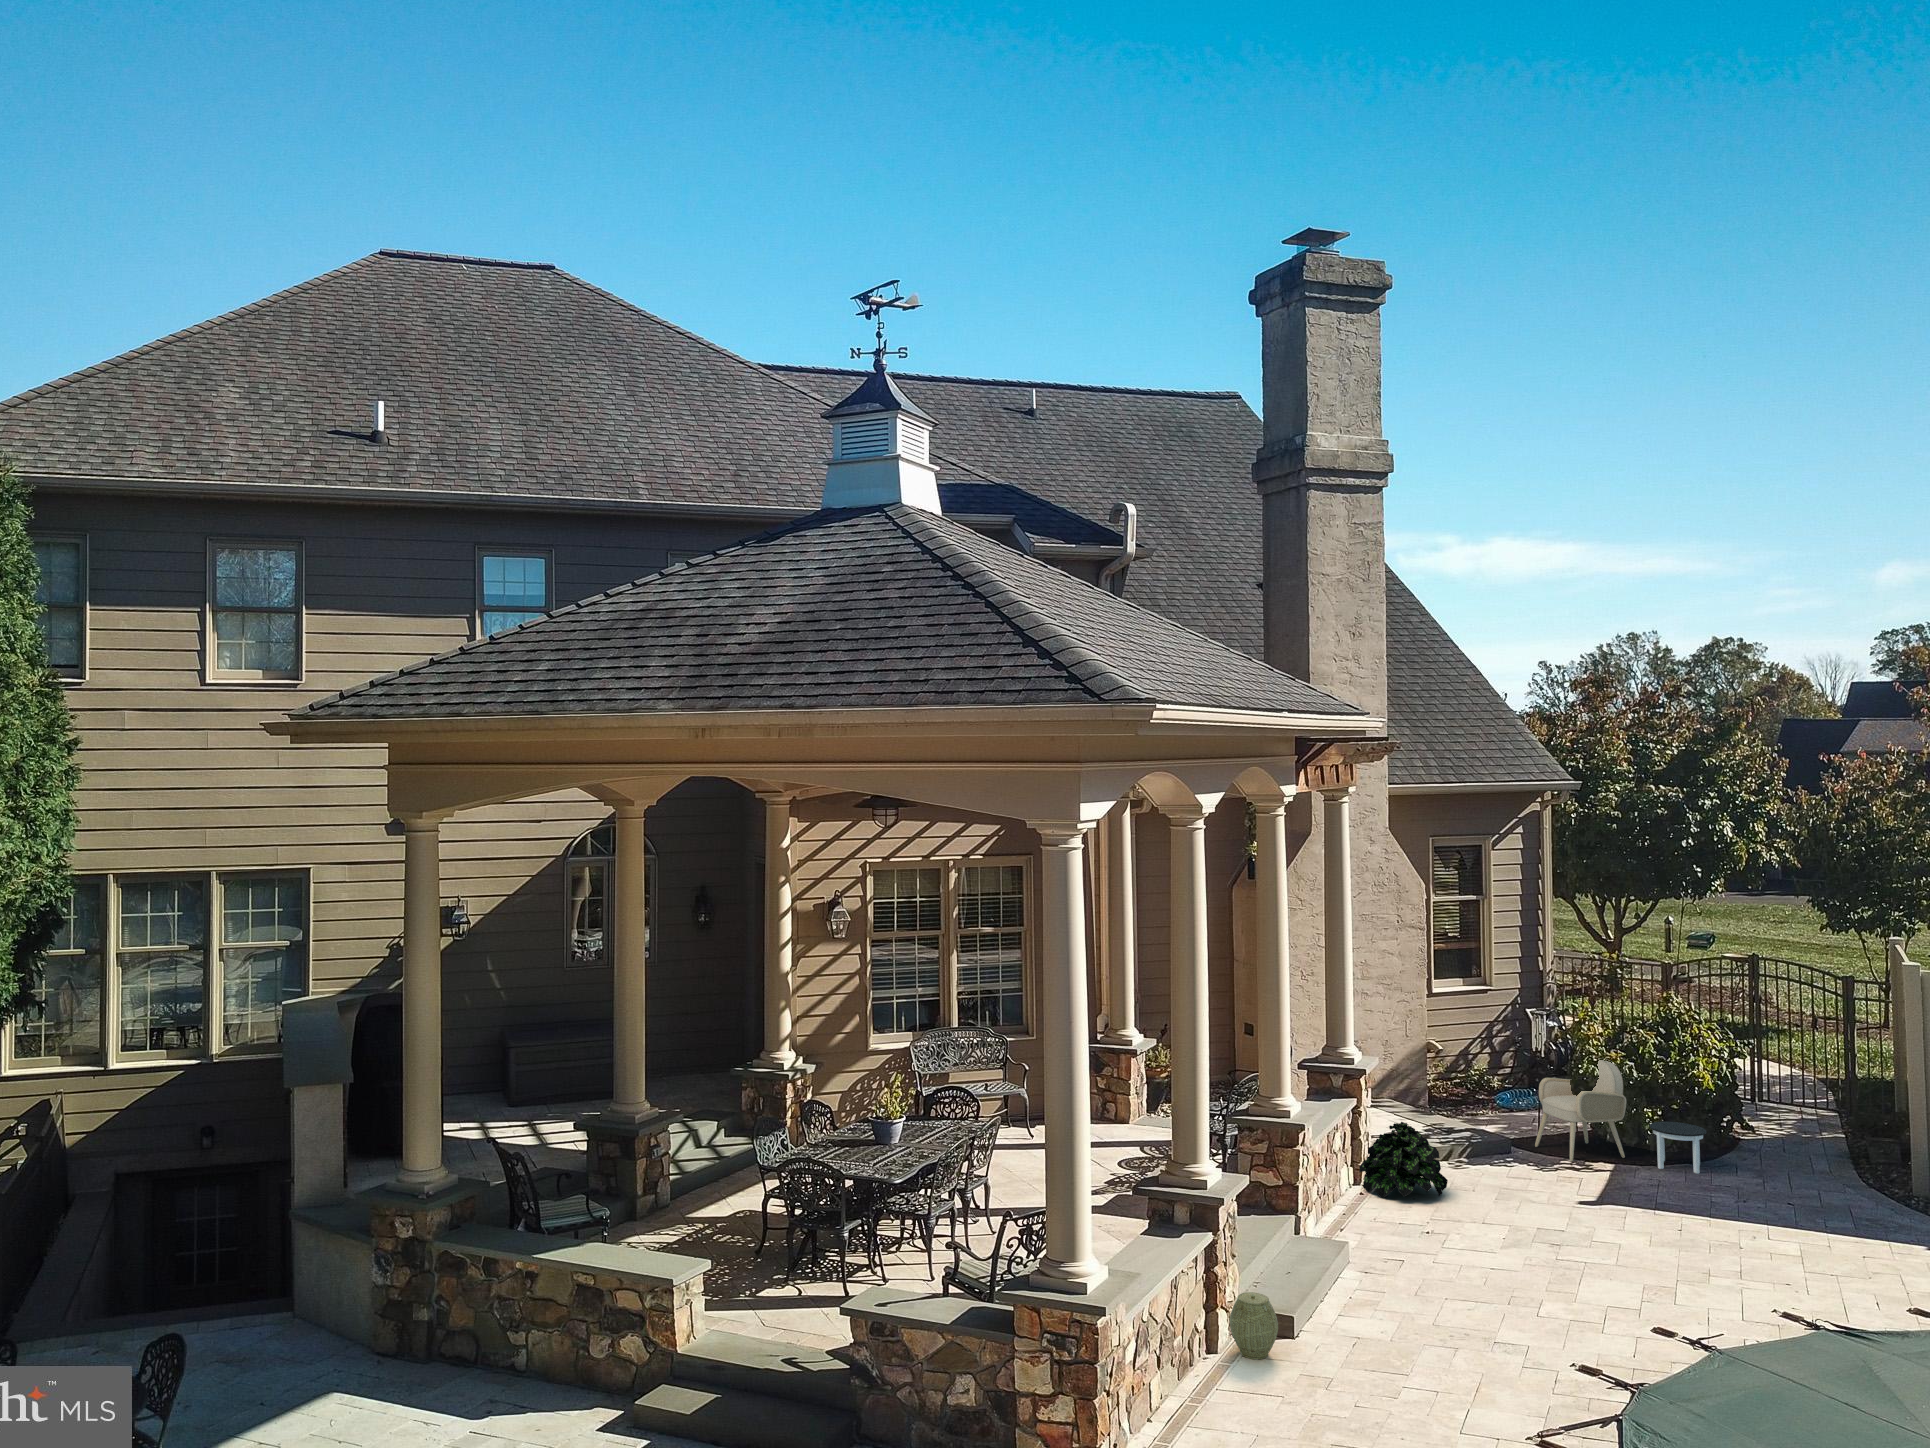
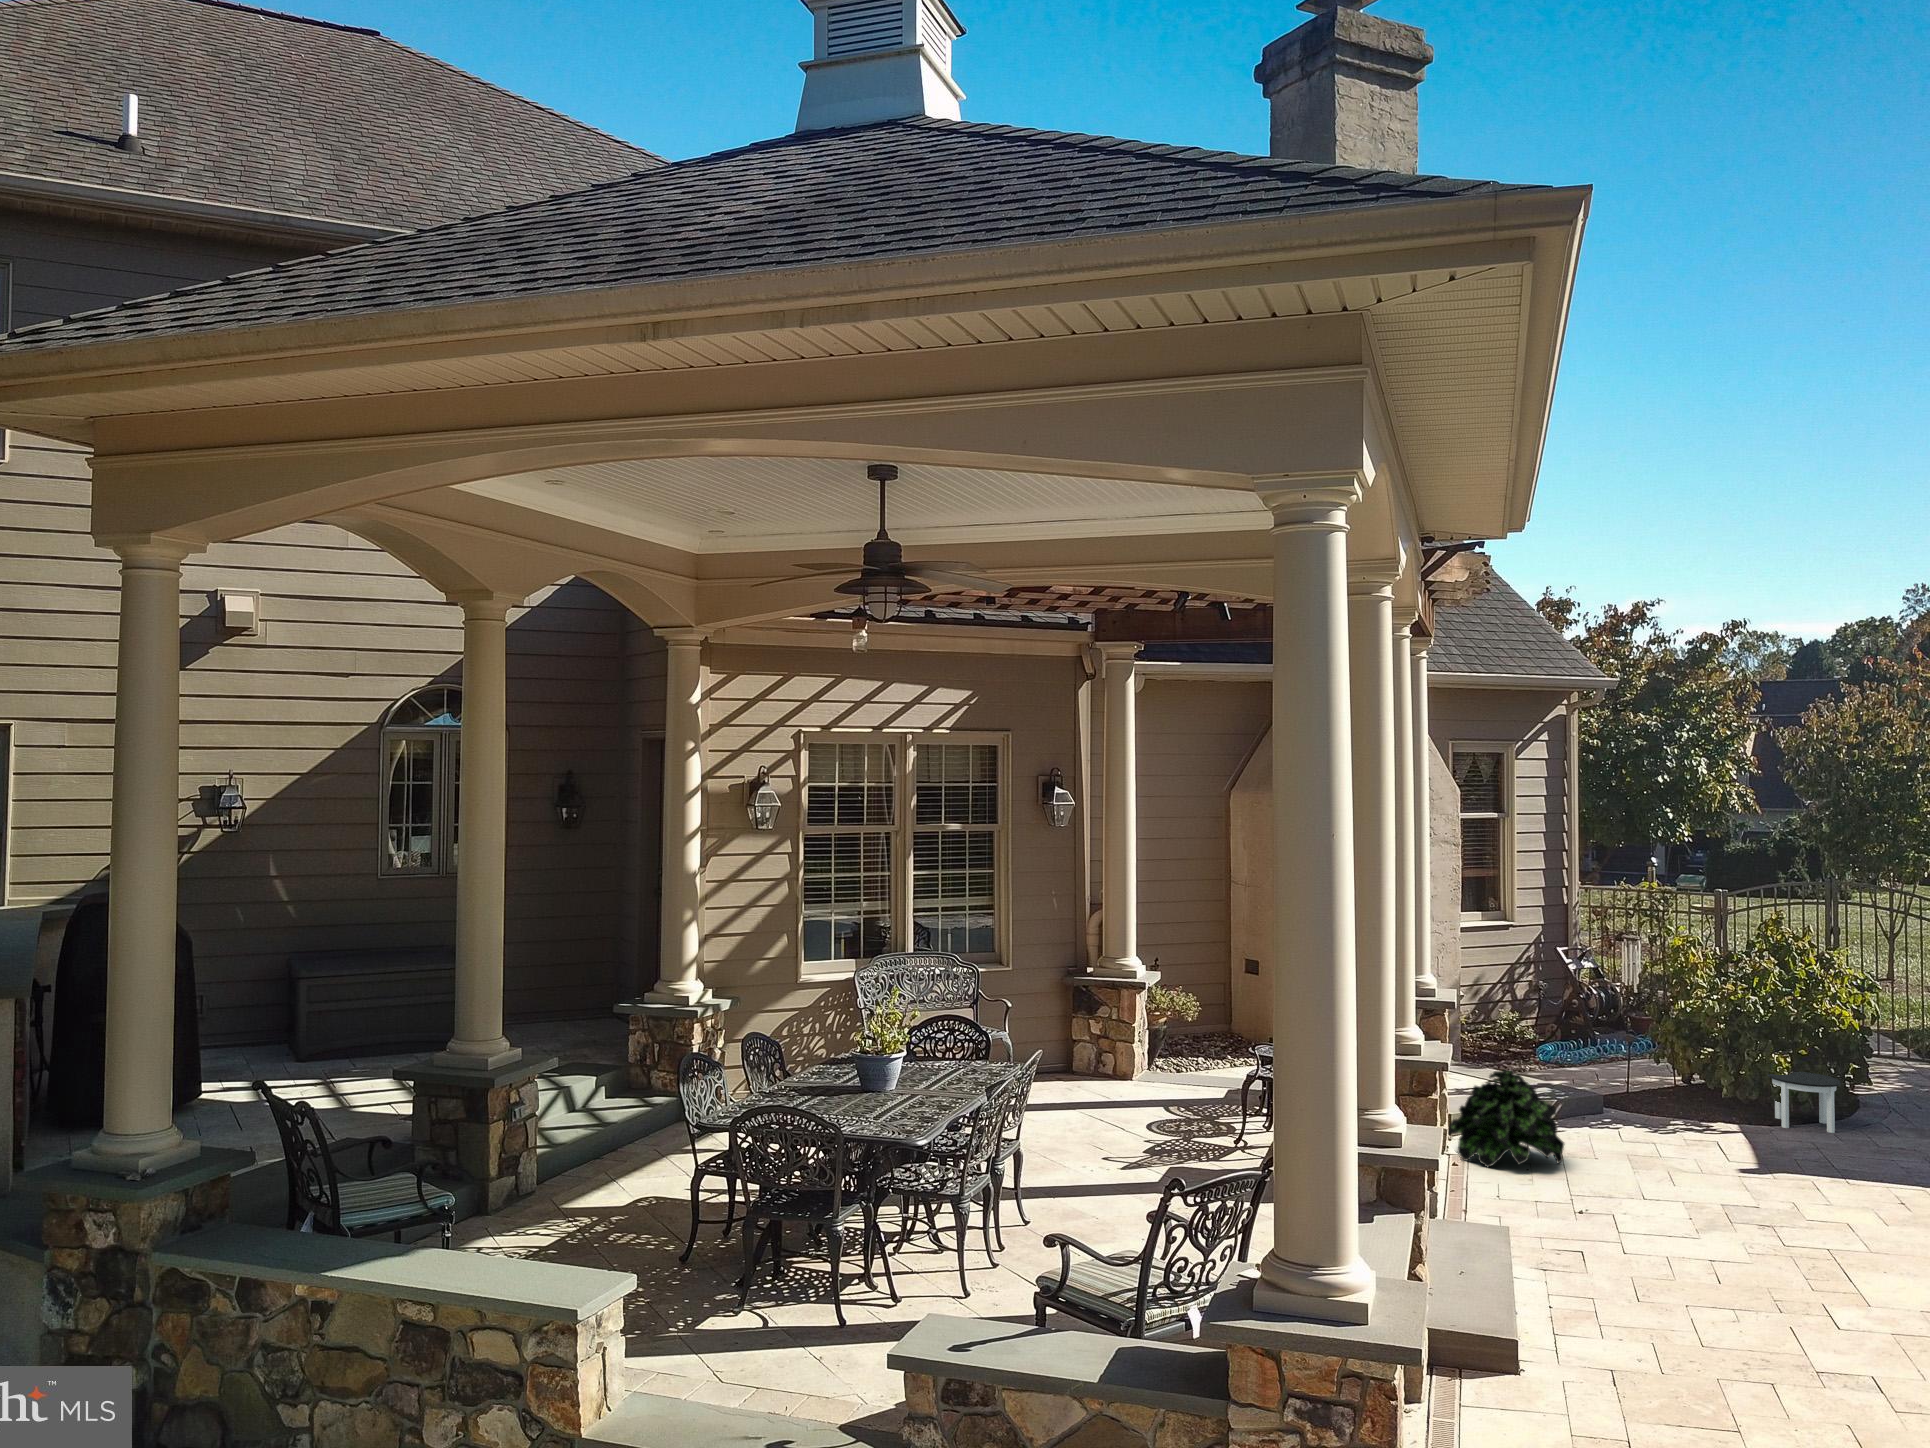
armchair: present [1535,1060,1626,1161] -> none [1619,994,1738,1121]
woven basket: present [1230,1292,1278,1359] -> none [1434,1305,1512,1409]

